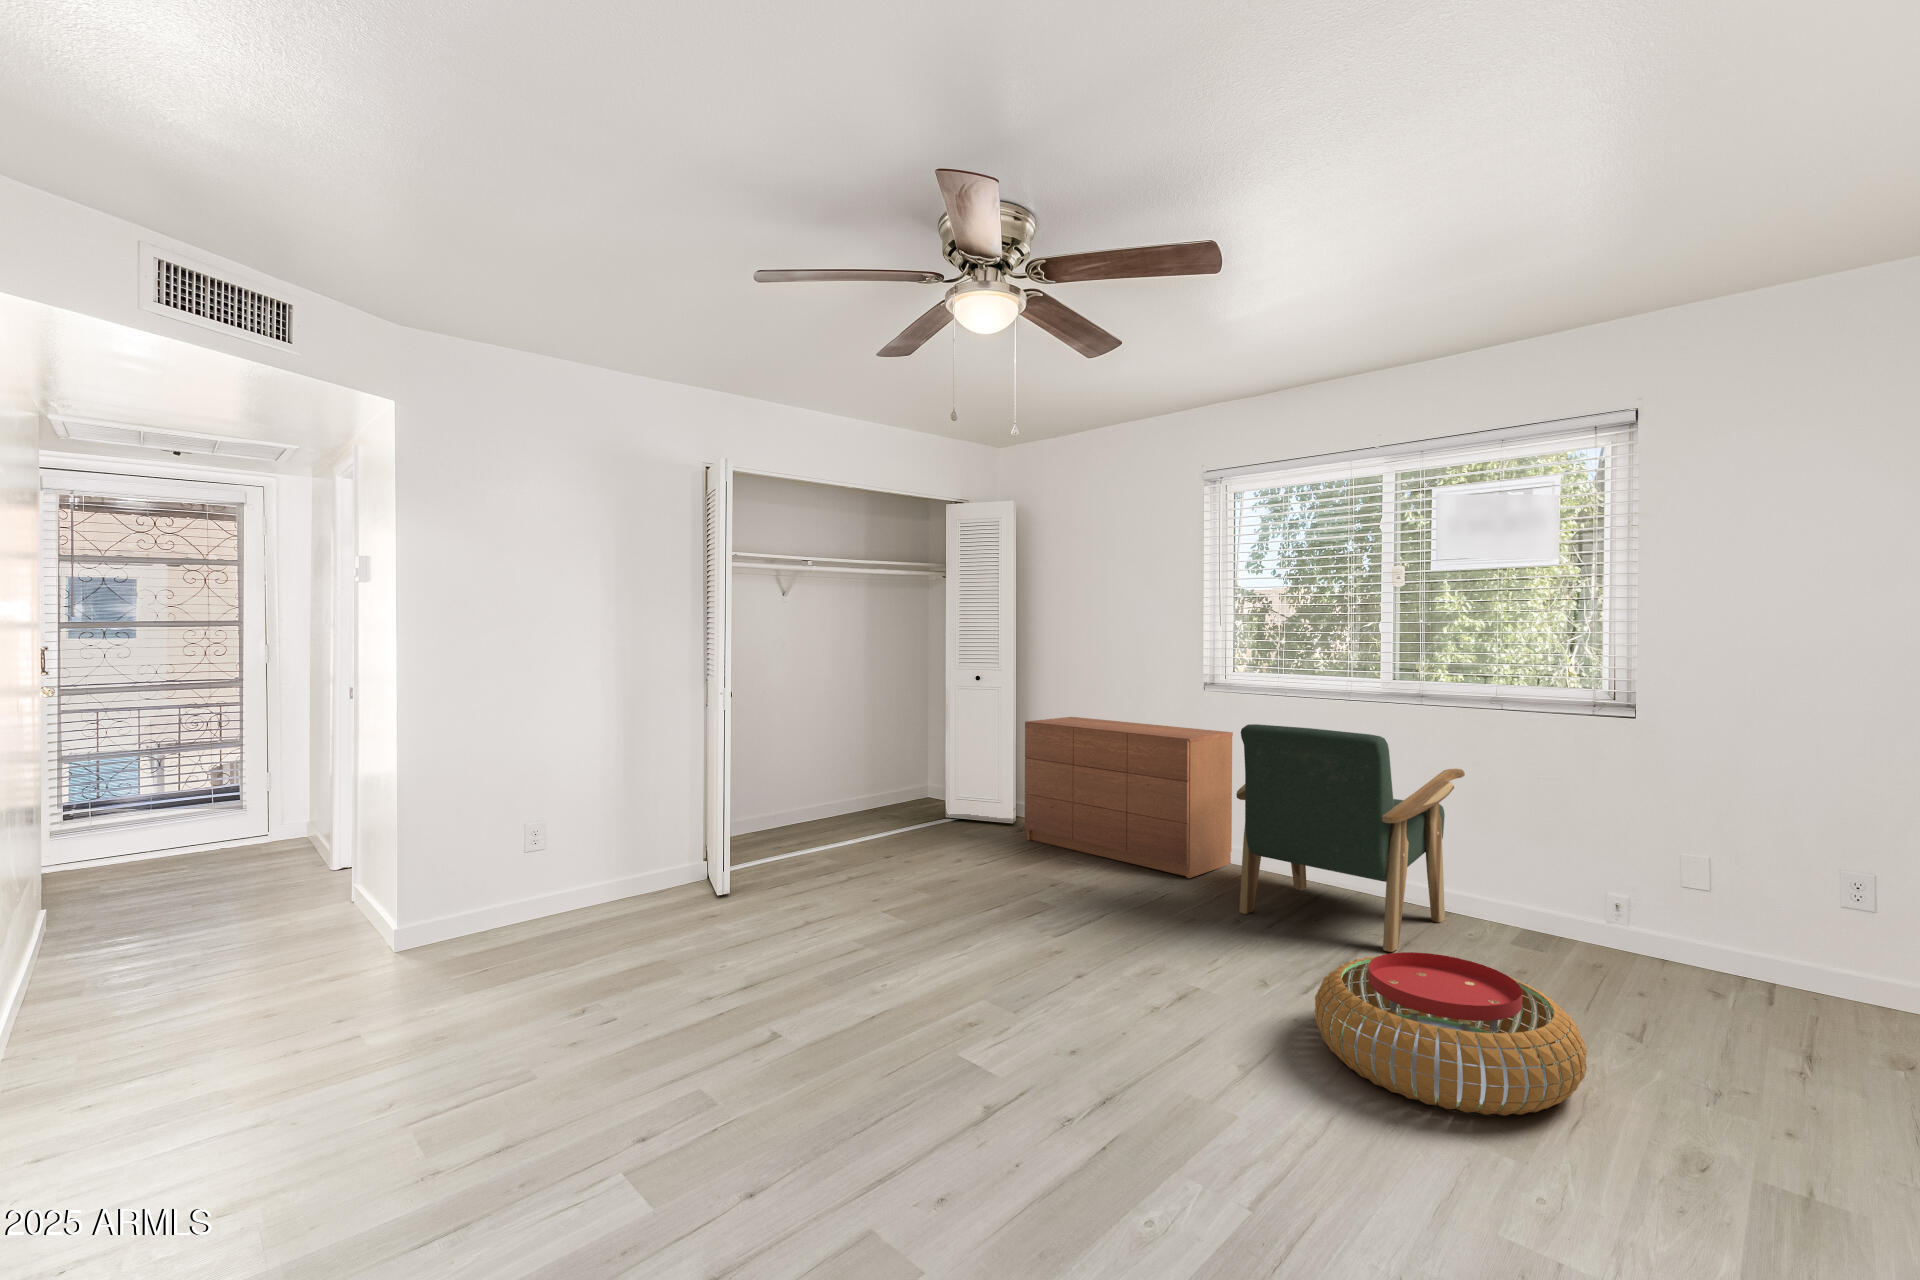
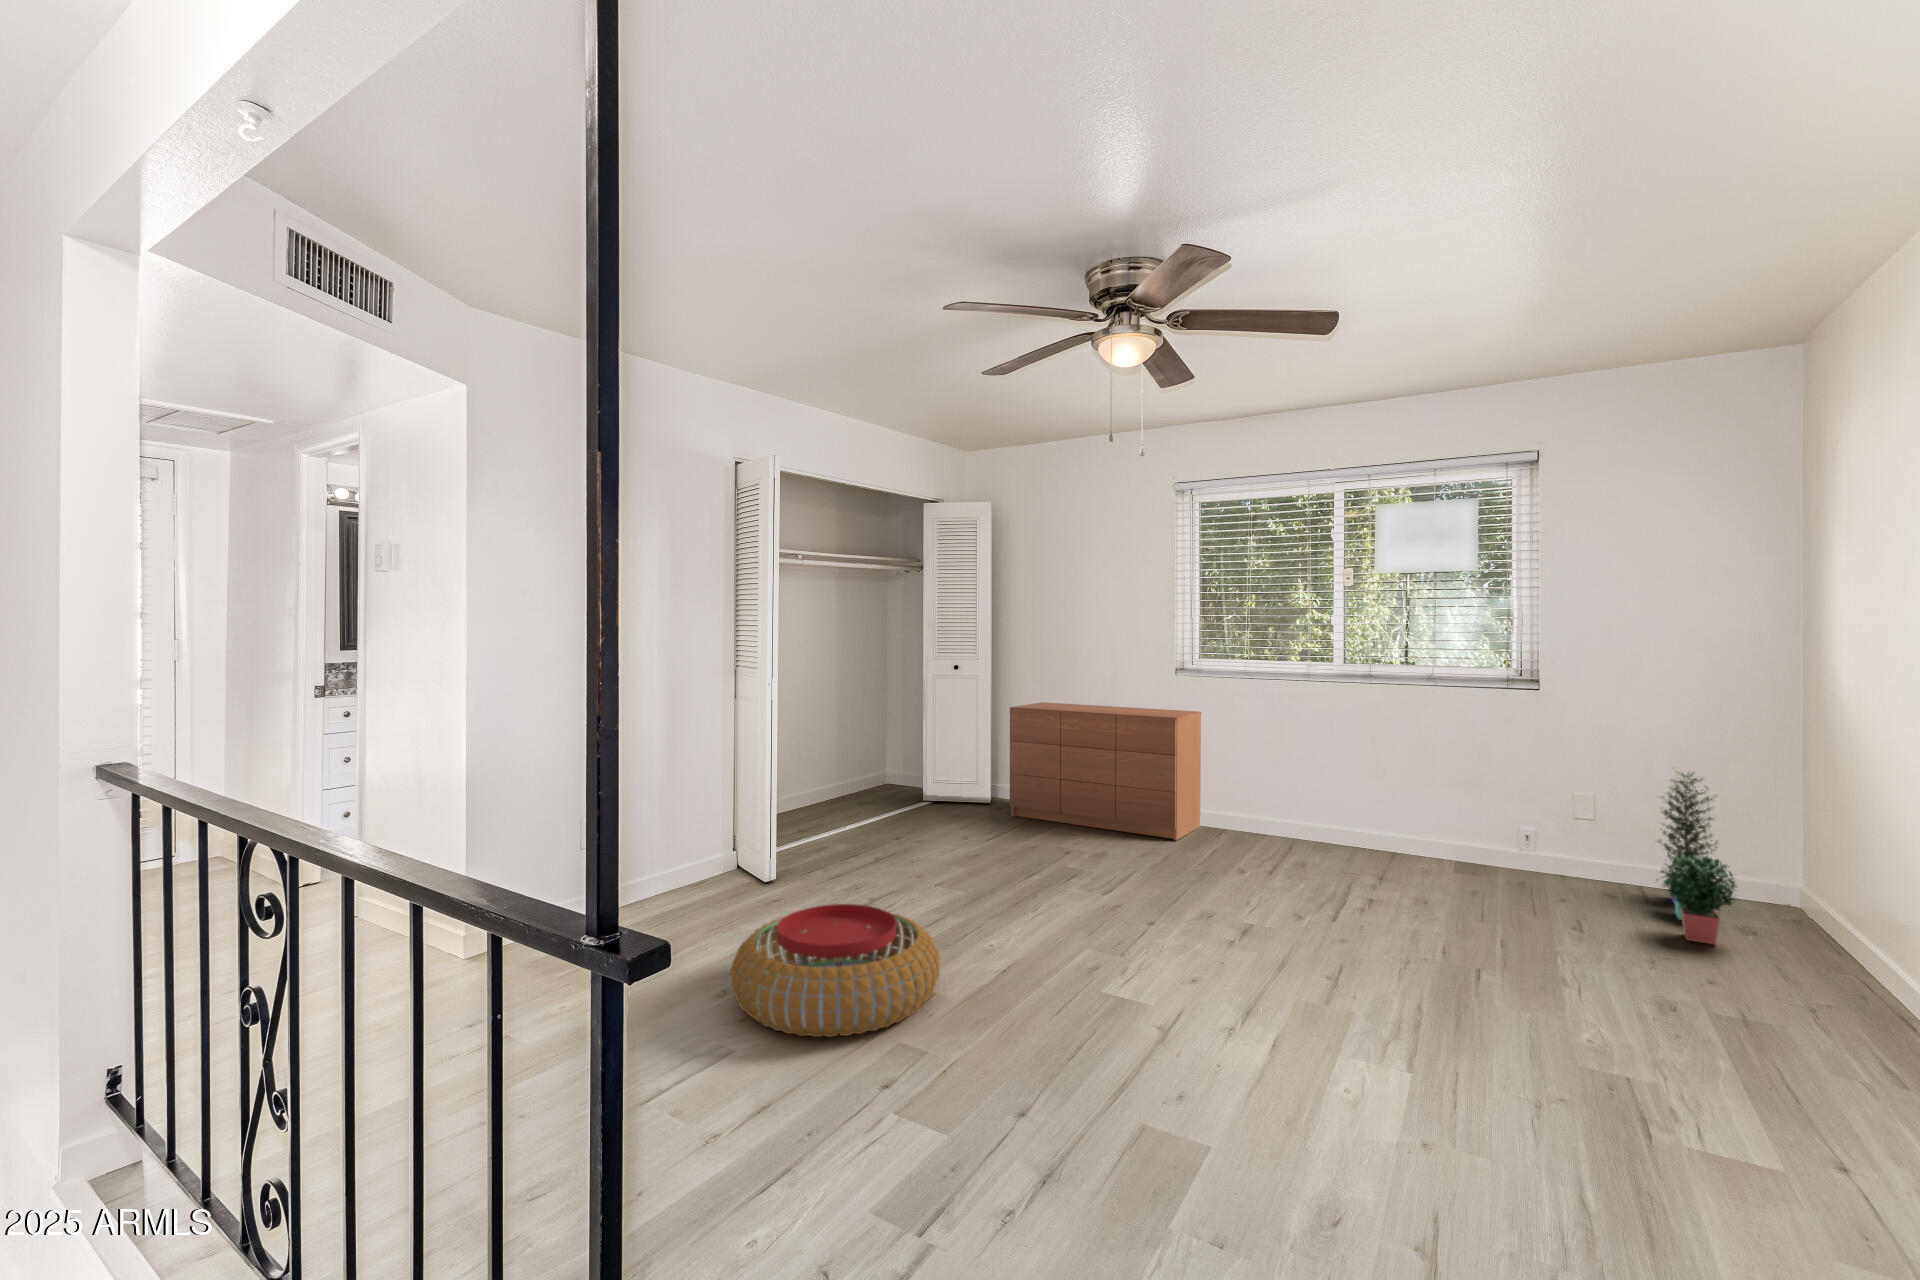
armchair: present [1236,724,1465,952] -> none [1233,703,1406,887]
potted plant: none [1760,826,1883,1072] -> present [1657,771,1737,944]
pouf: present [1315,952,1587,1116] -> present [731,904,940,1037]

